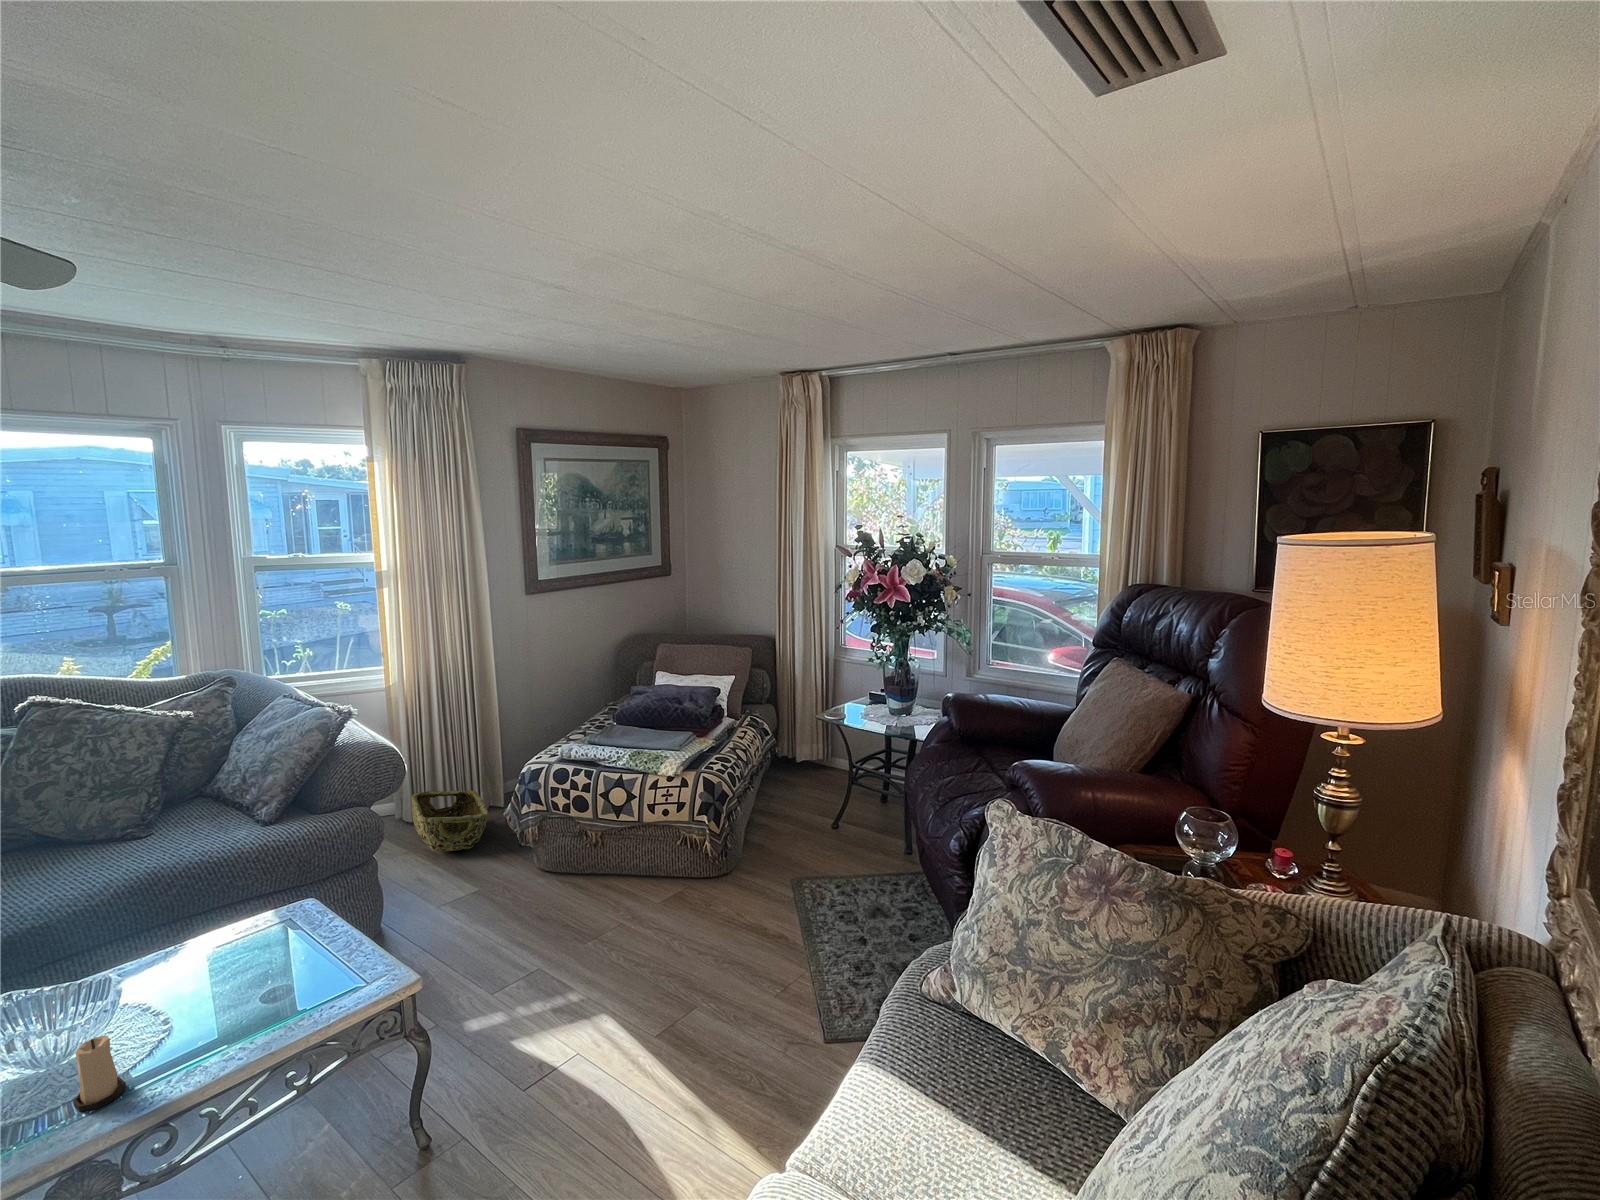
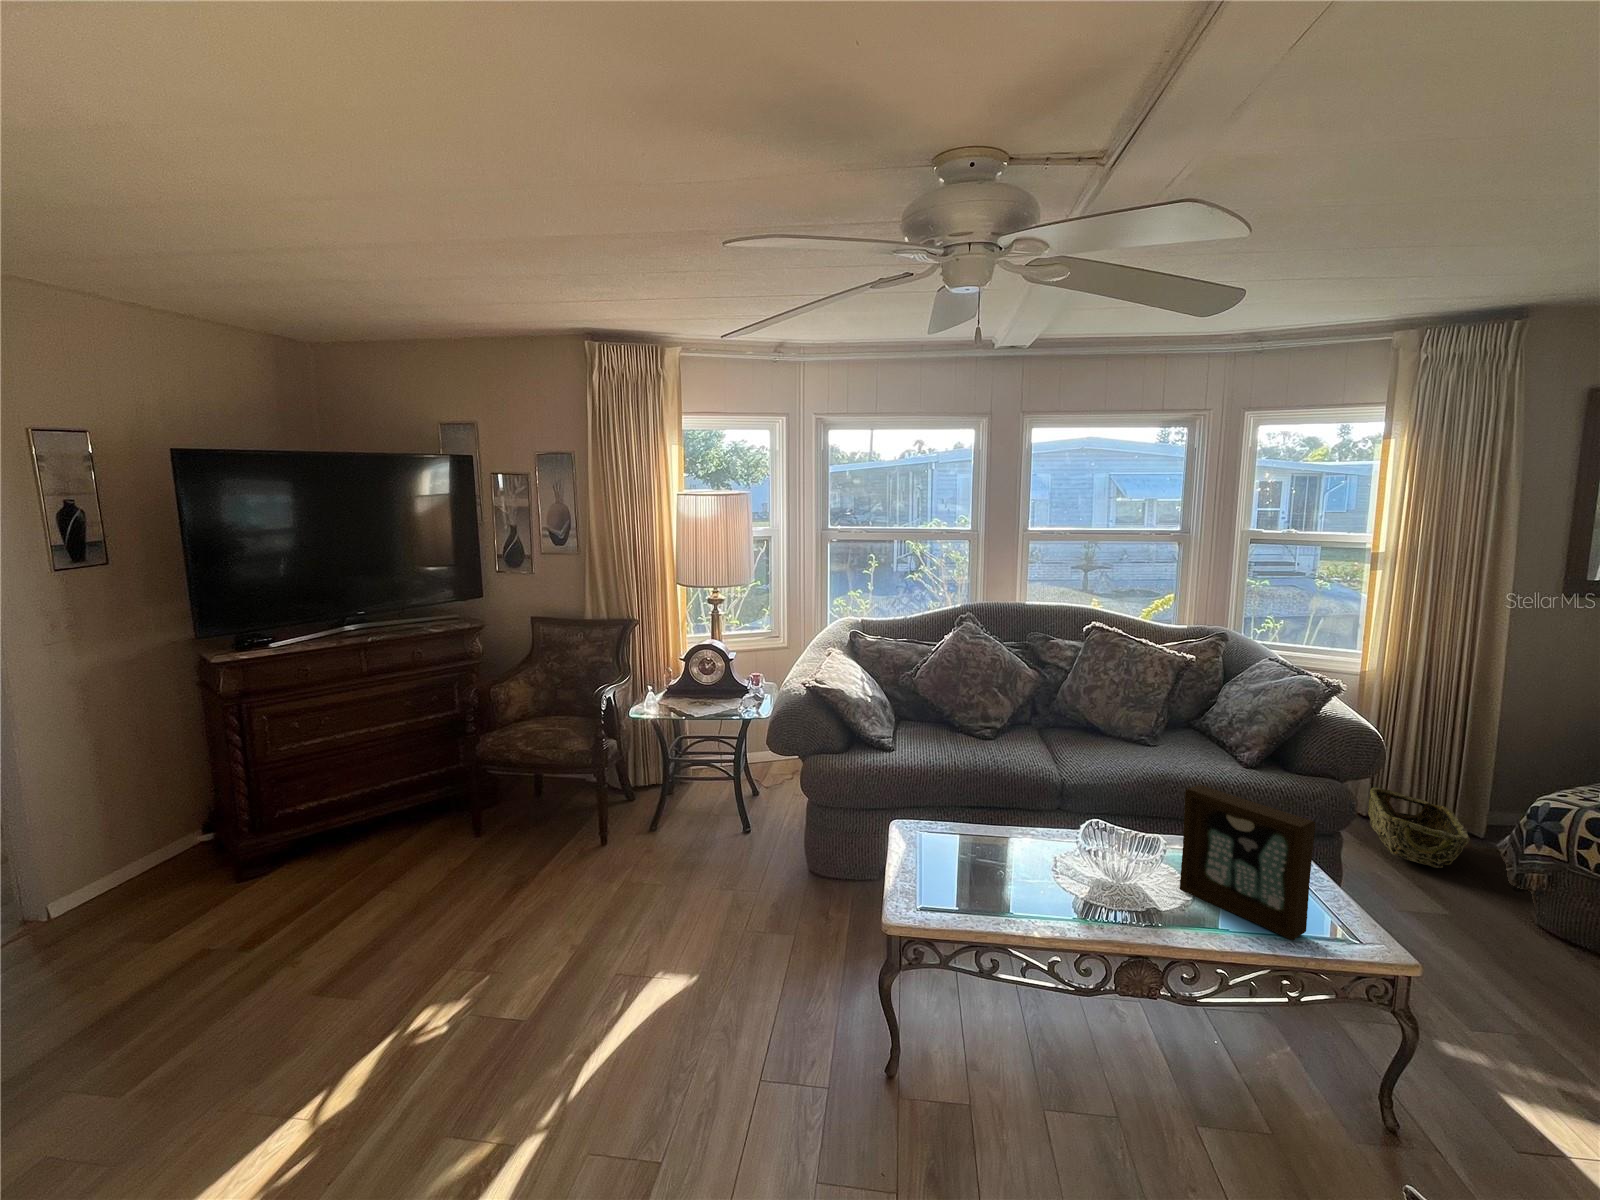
picture frame: none [135,882,311,1031] -> present [1180,785,1316,940]
candle: present [73,1036,126,1112] -> none [1139,873,1171,924]

